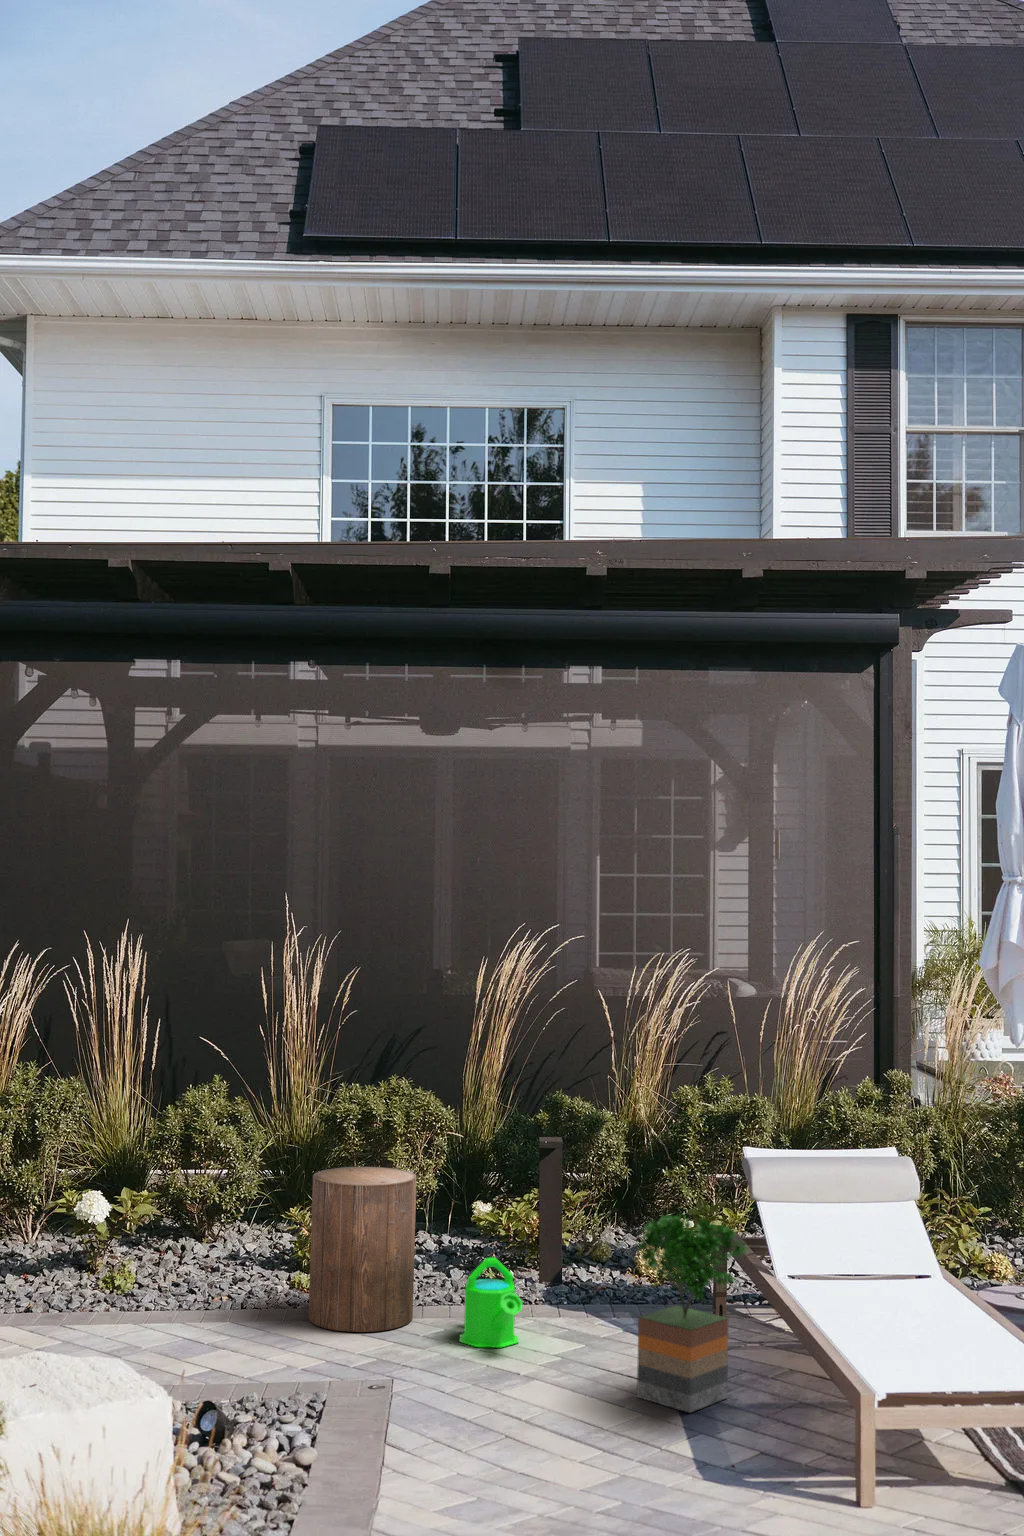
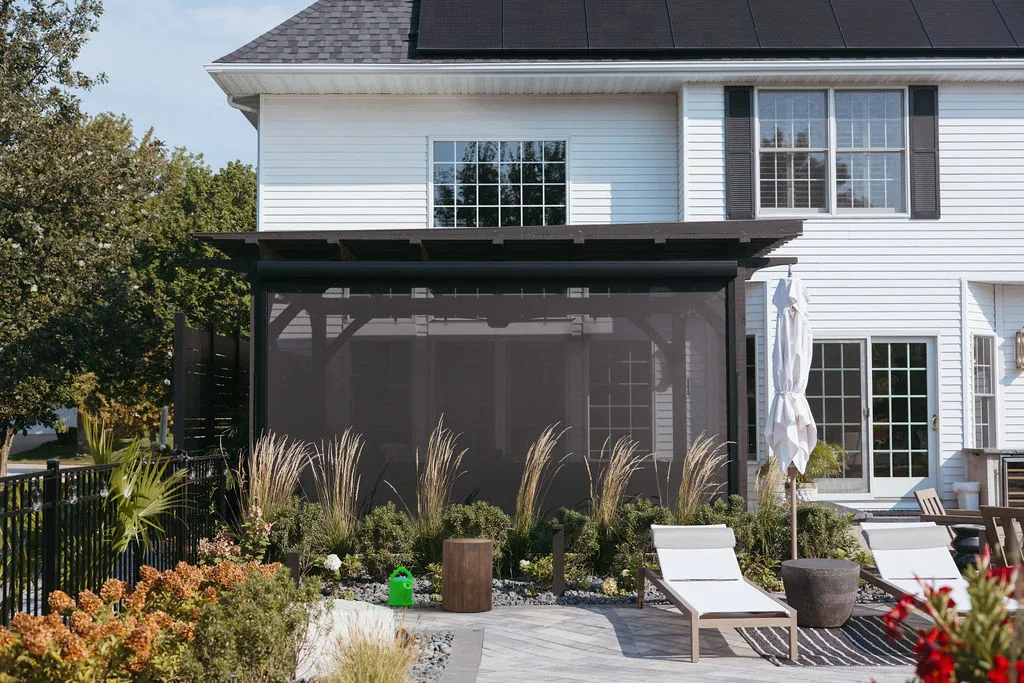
potted tree: present [637,1215,747,1413] -> none [595,548,649,635]
watering can: present [460,1258,523,1348] -> present [387,567,414,605]

